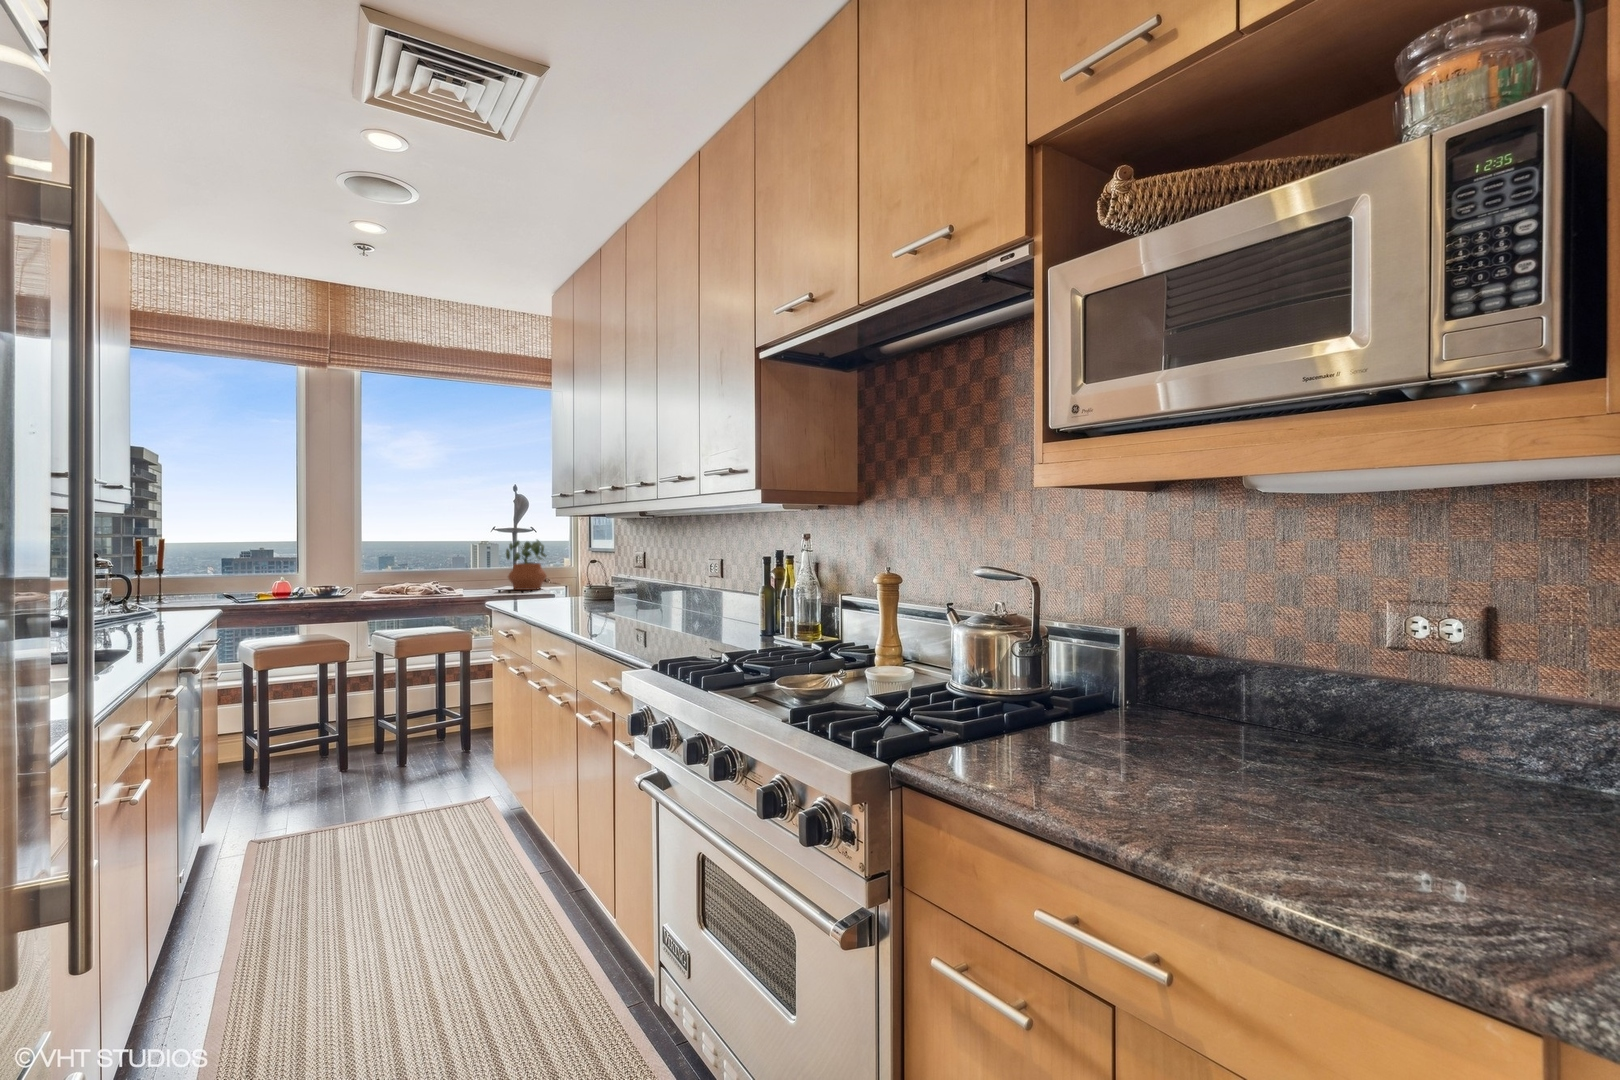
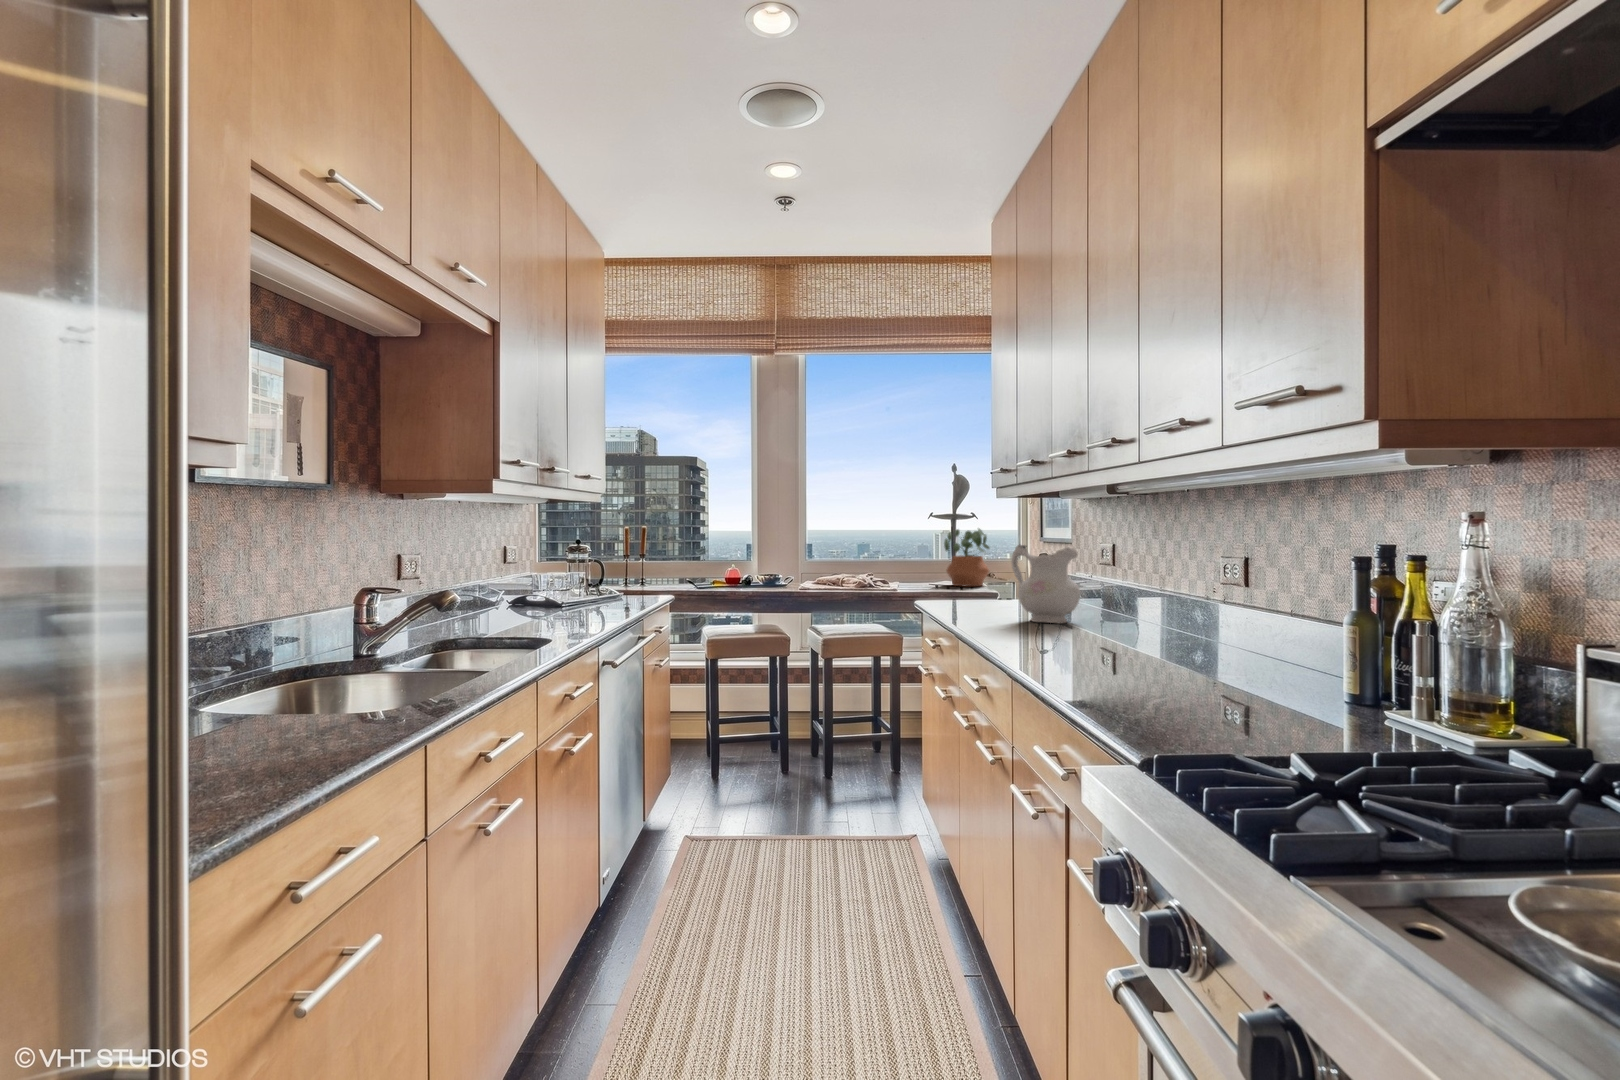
ceramic pitcher: none [570,553,621,611] -> present [1011,545,1080,623]

